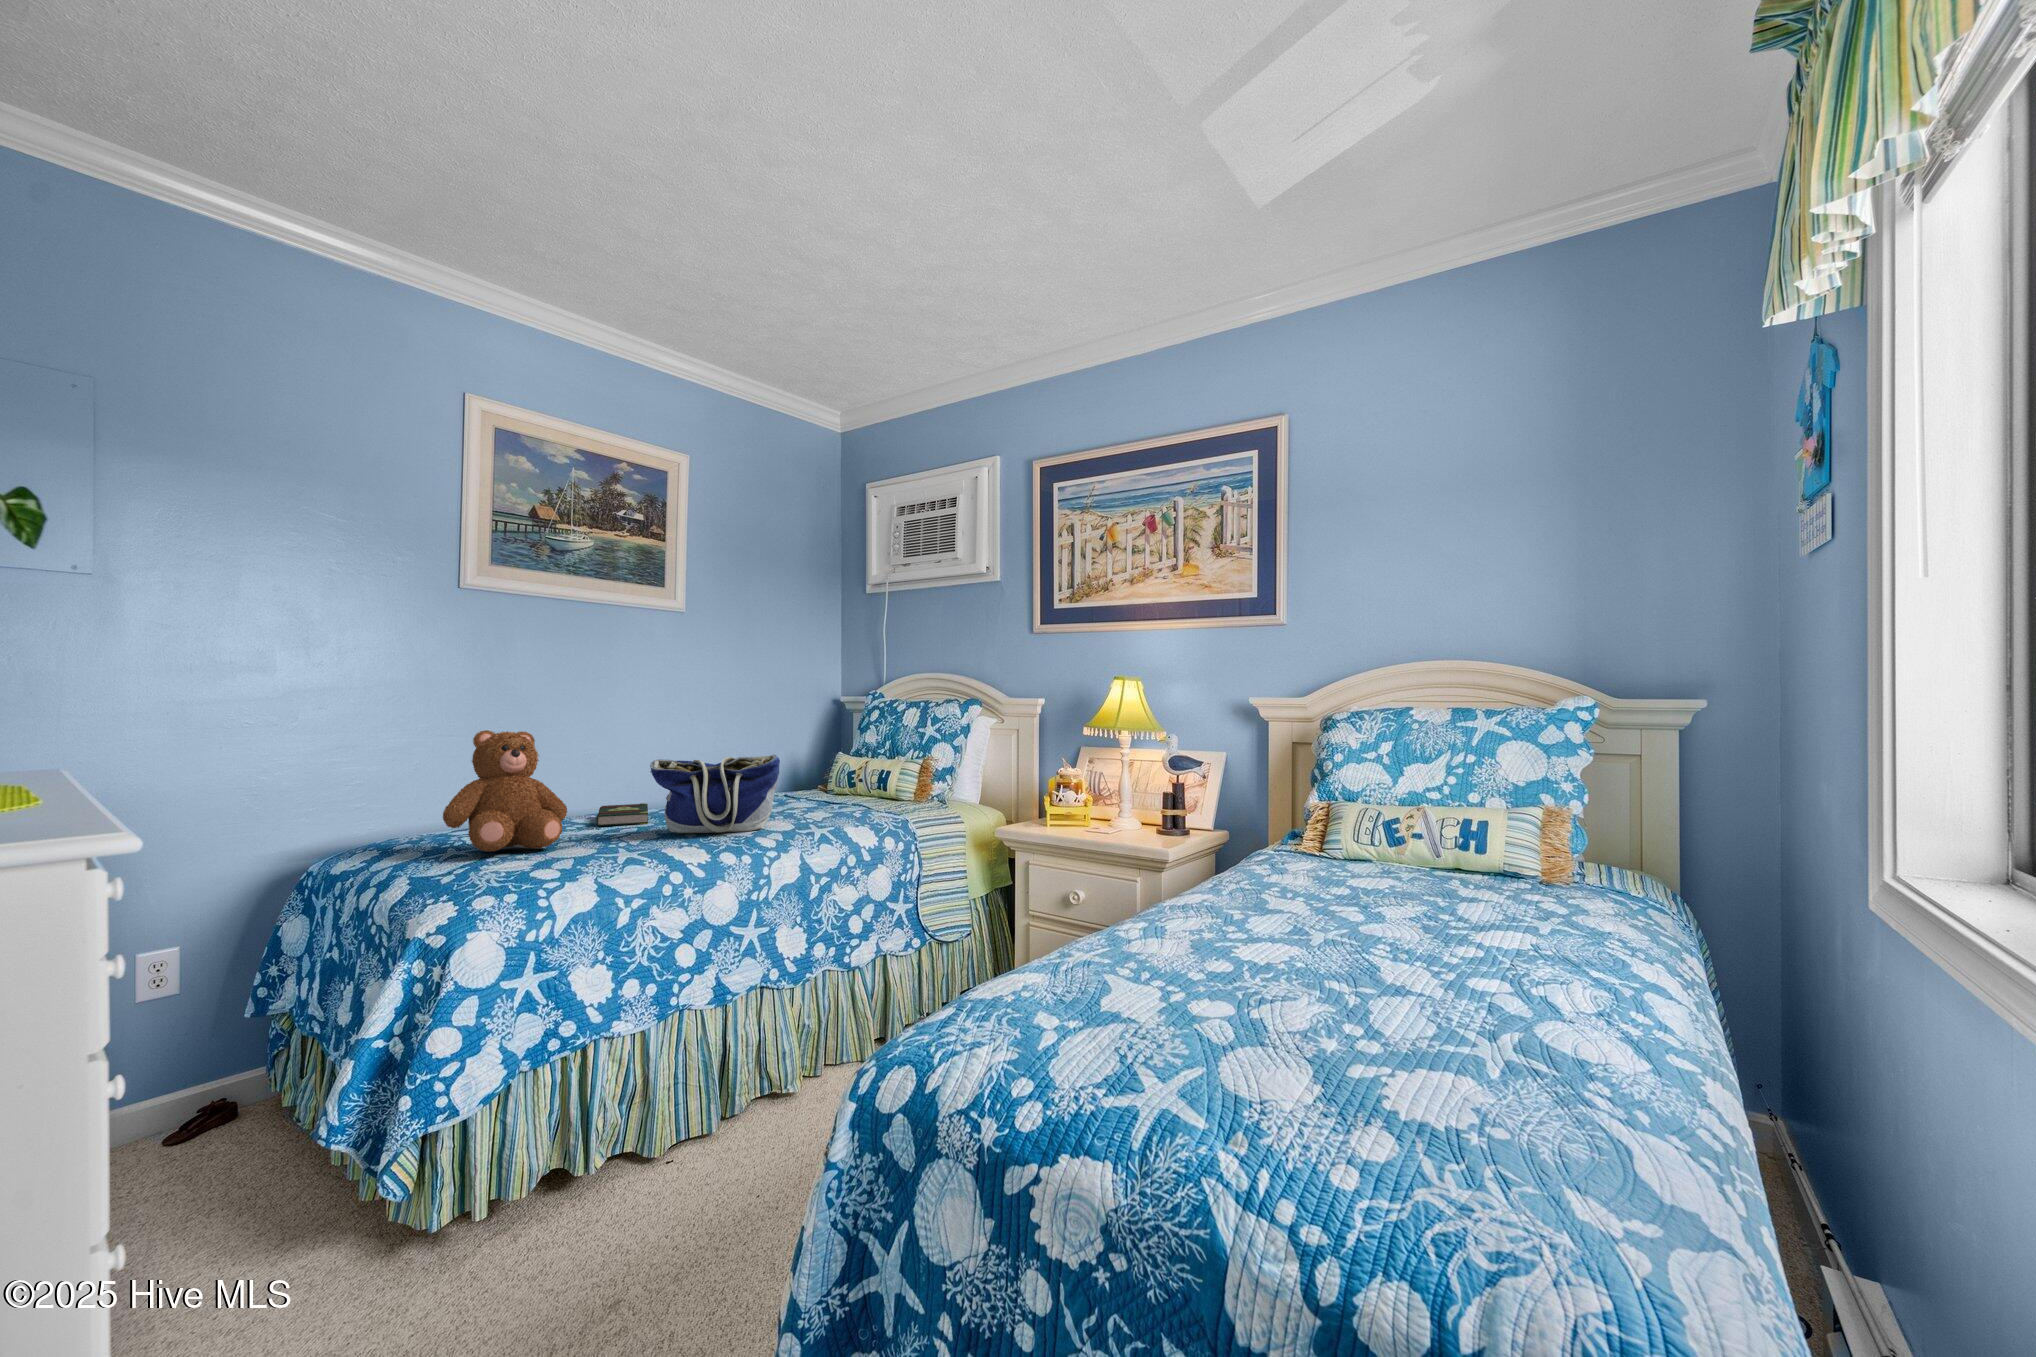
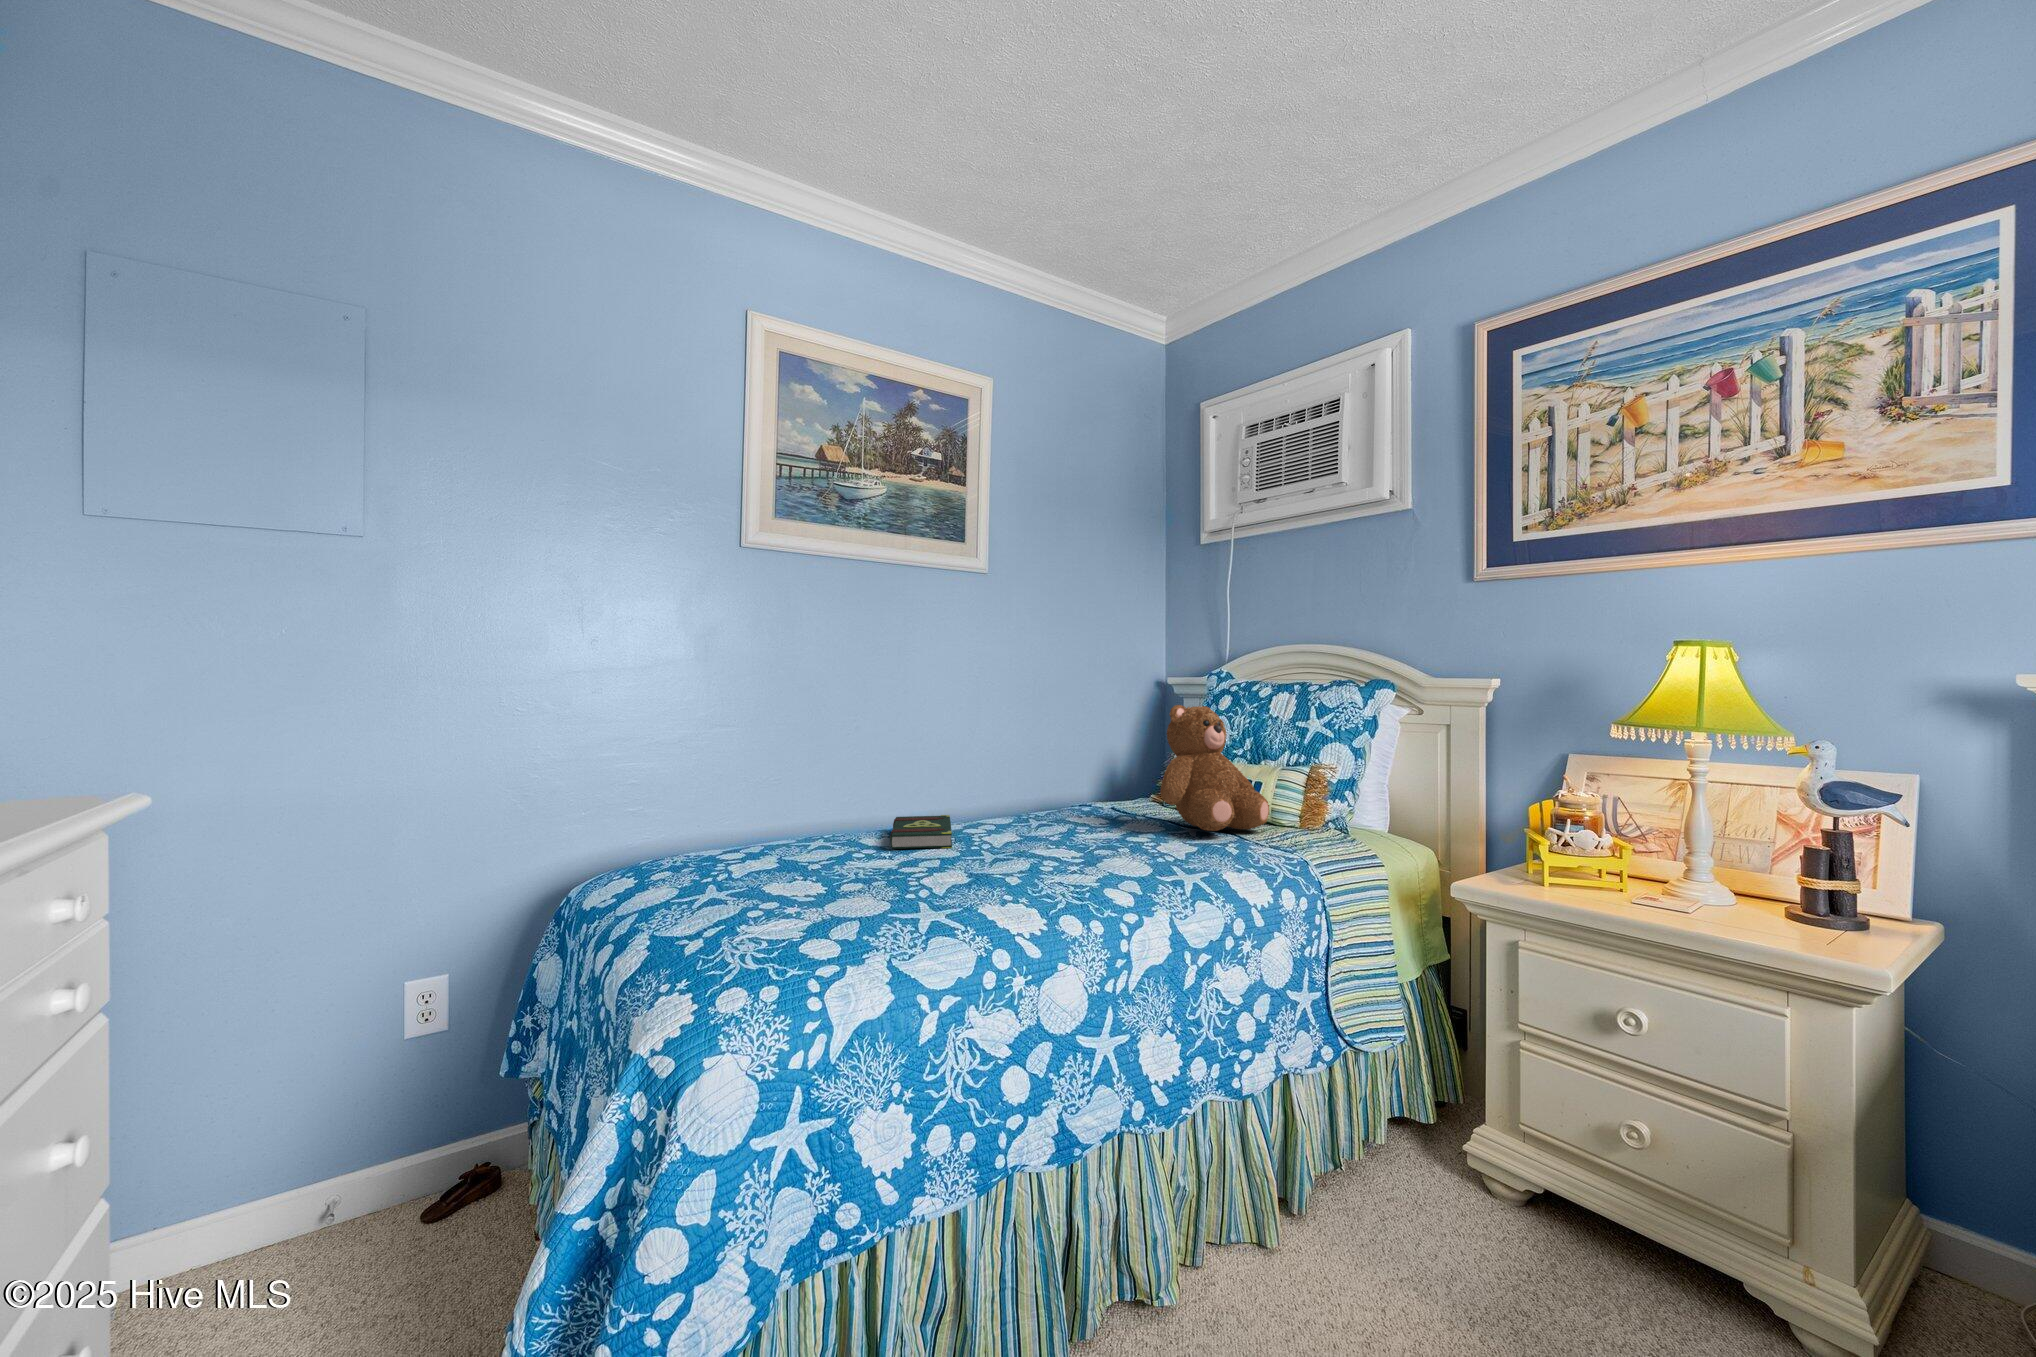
teddy bear: present [443,730,567,851] -> present [1160,705,1269,831]
tote bag: present [650,755,780,833] -> none [956,764,1135,876]

